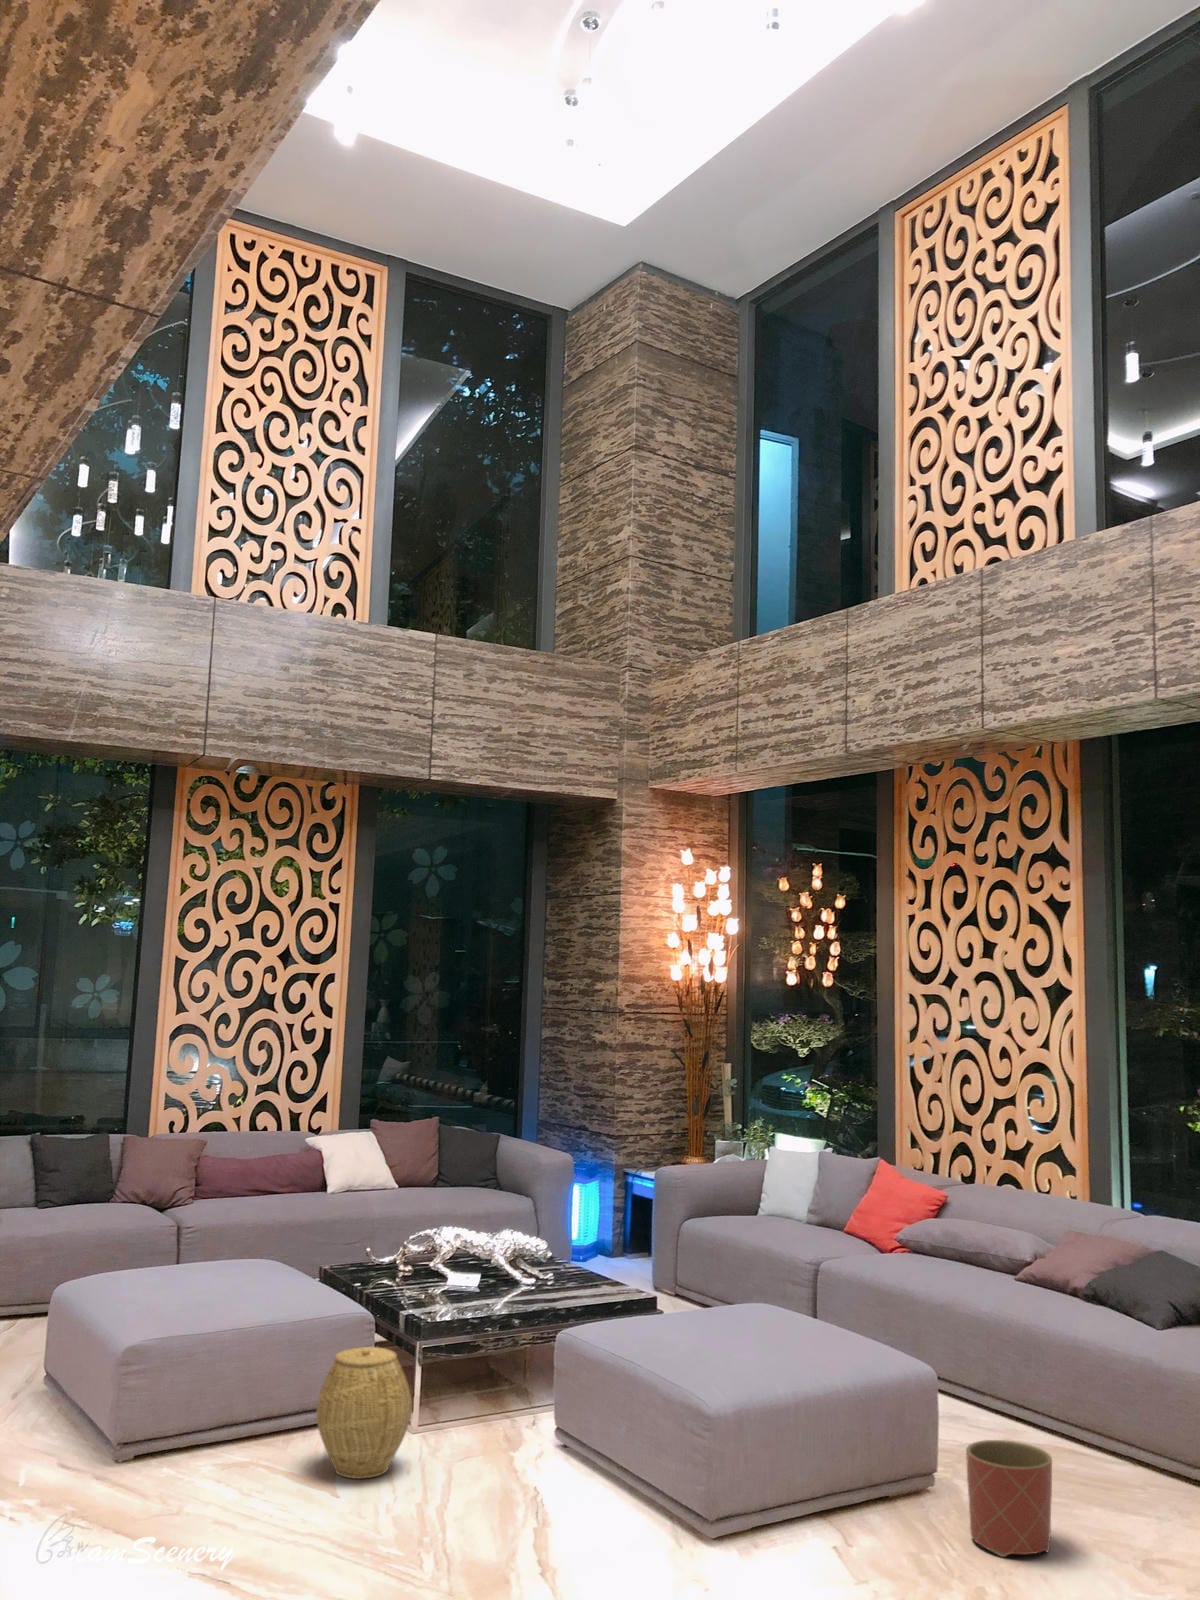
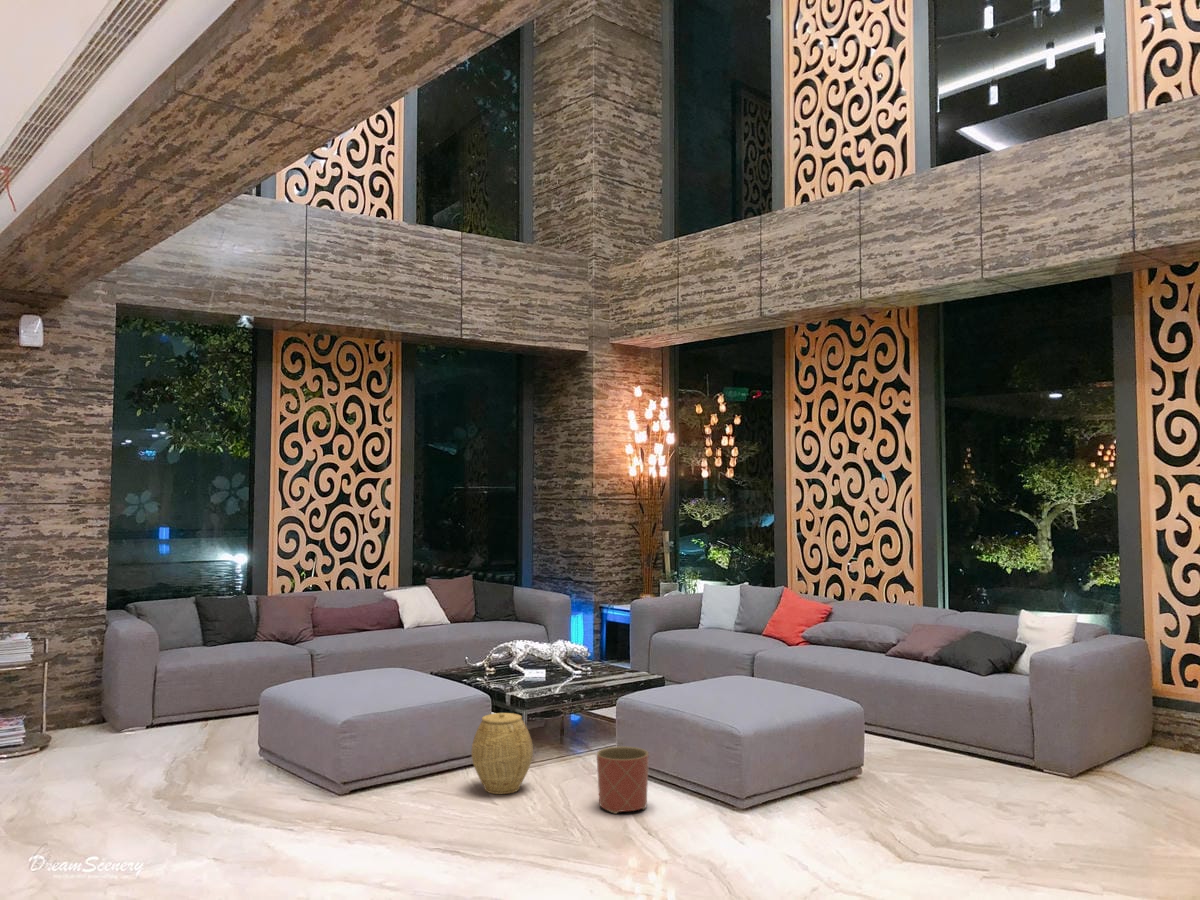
planter: present [966,1440,1052,1557] -> present [597,746,649,814]

